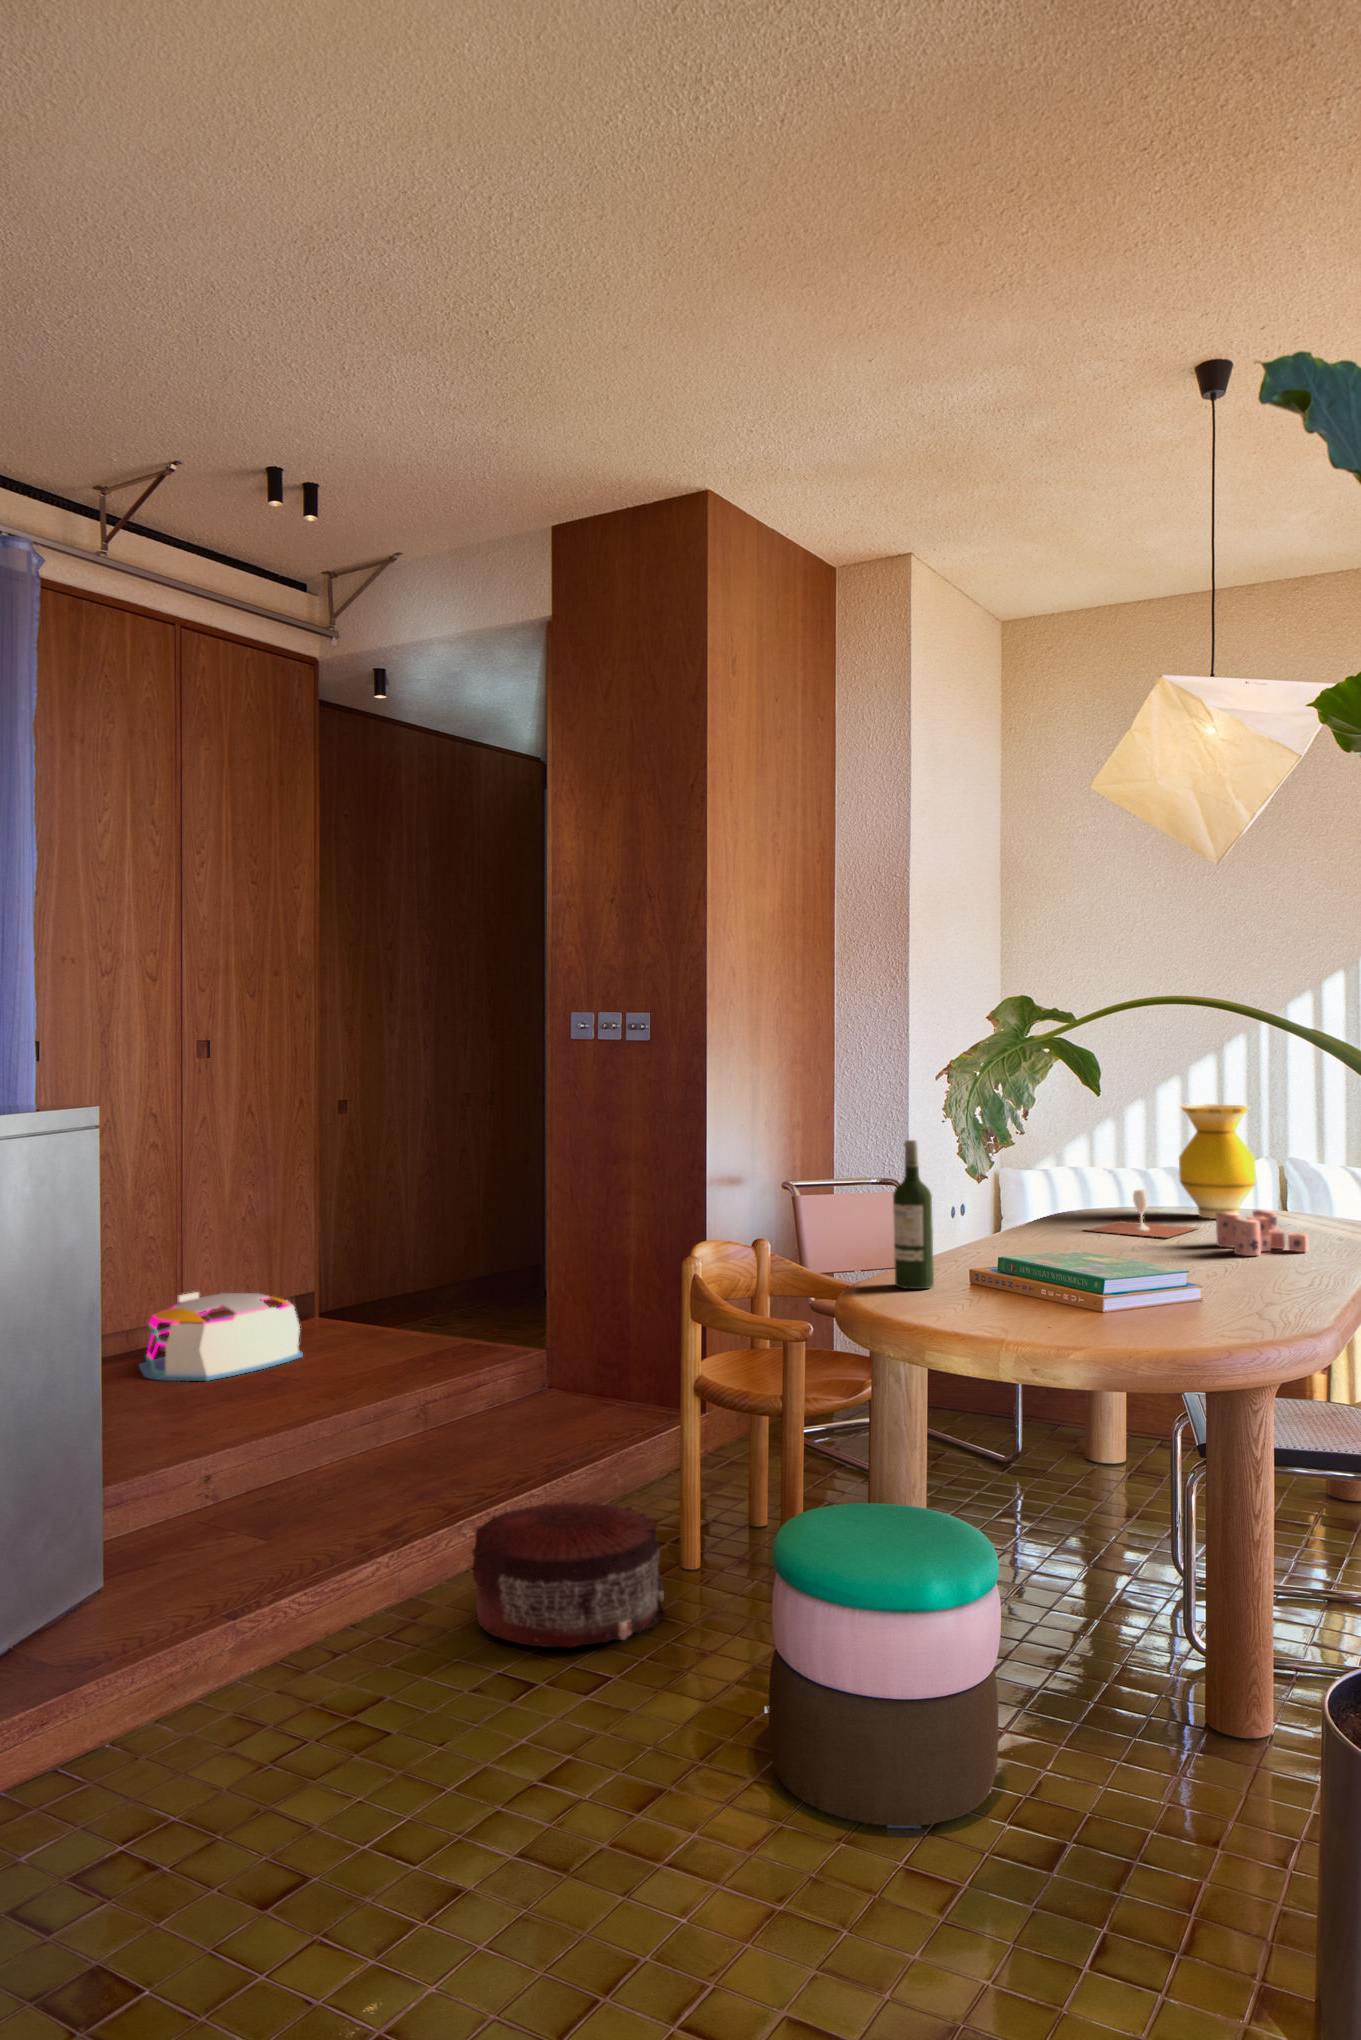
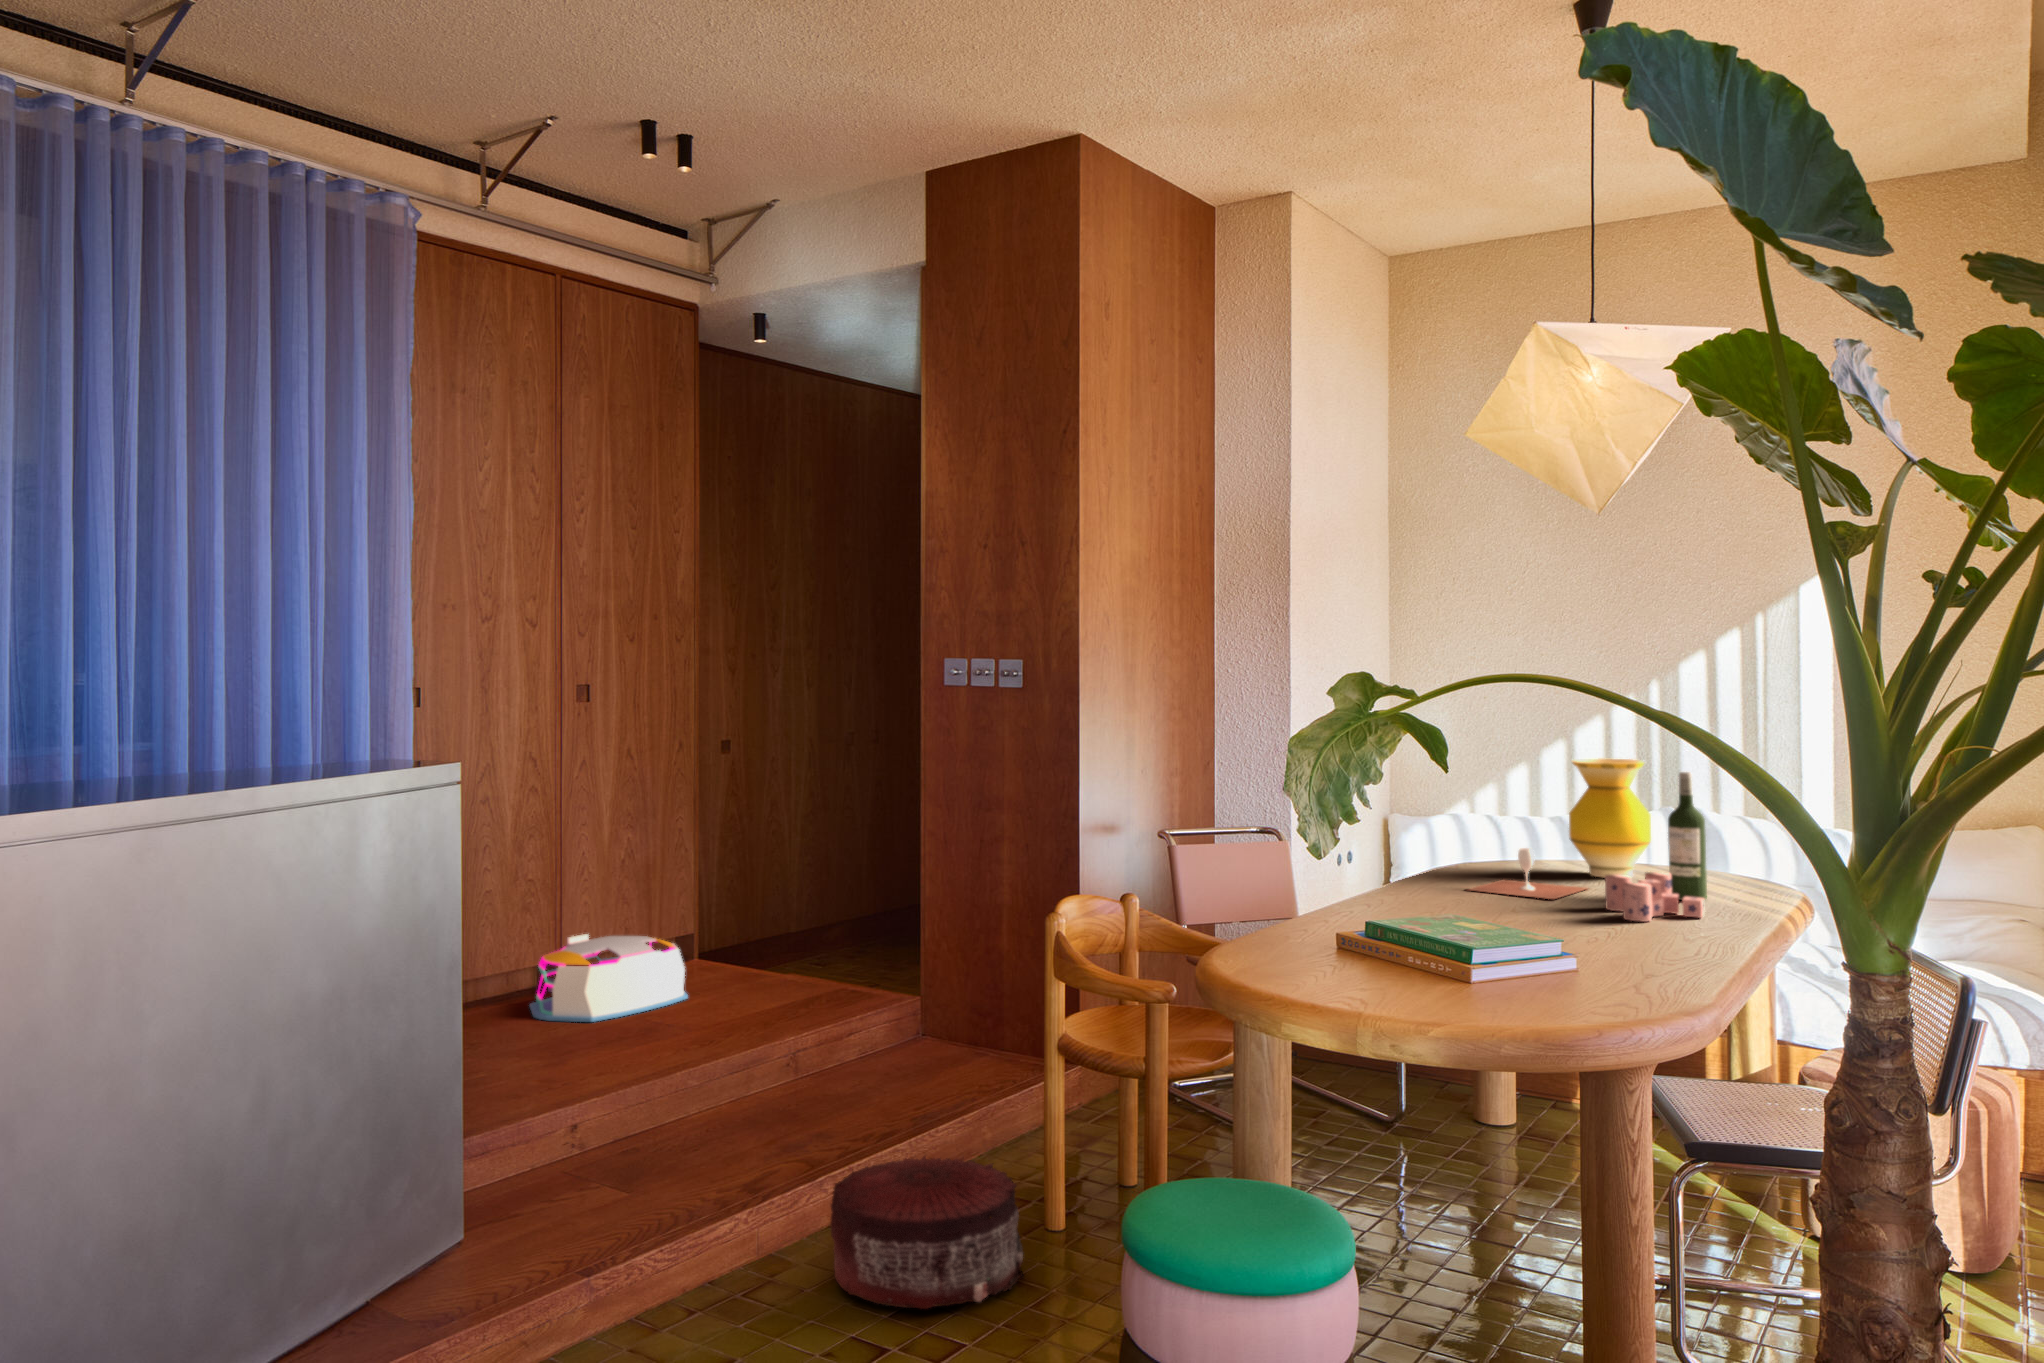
wine bottle: present [893,1140,934,1289] -> present [1668,772,1707,900]

